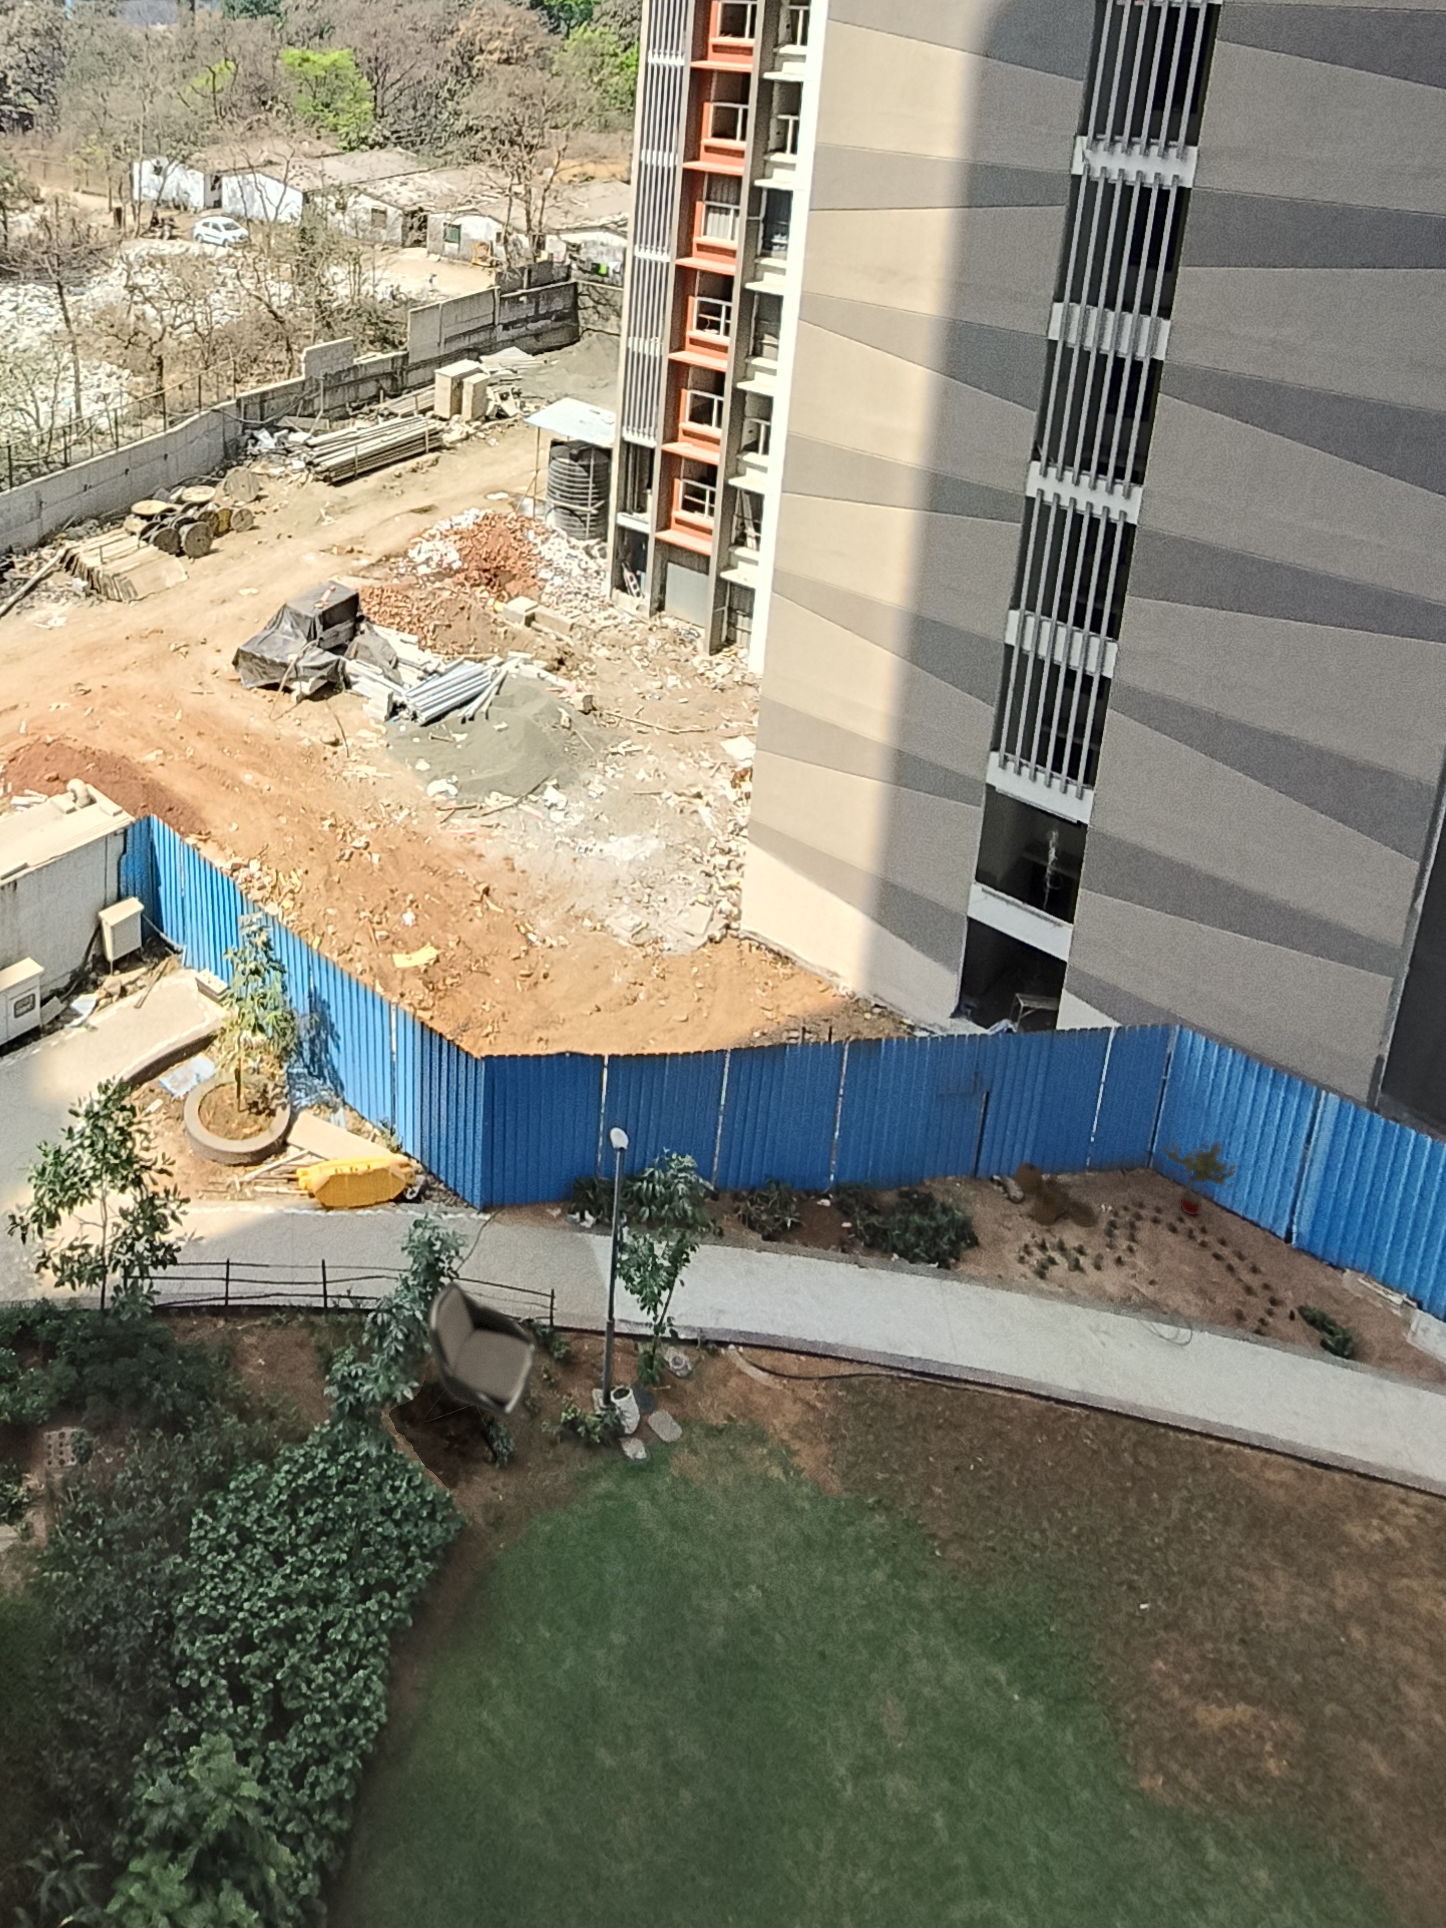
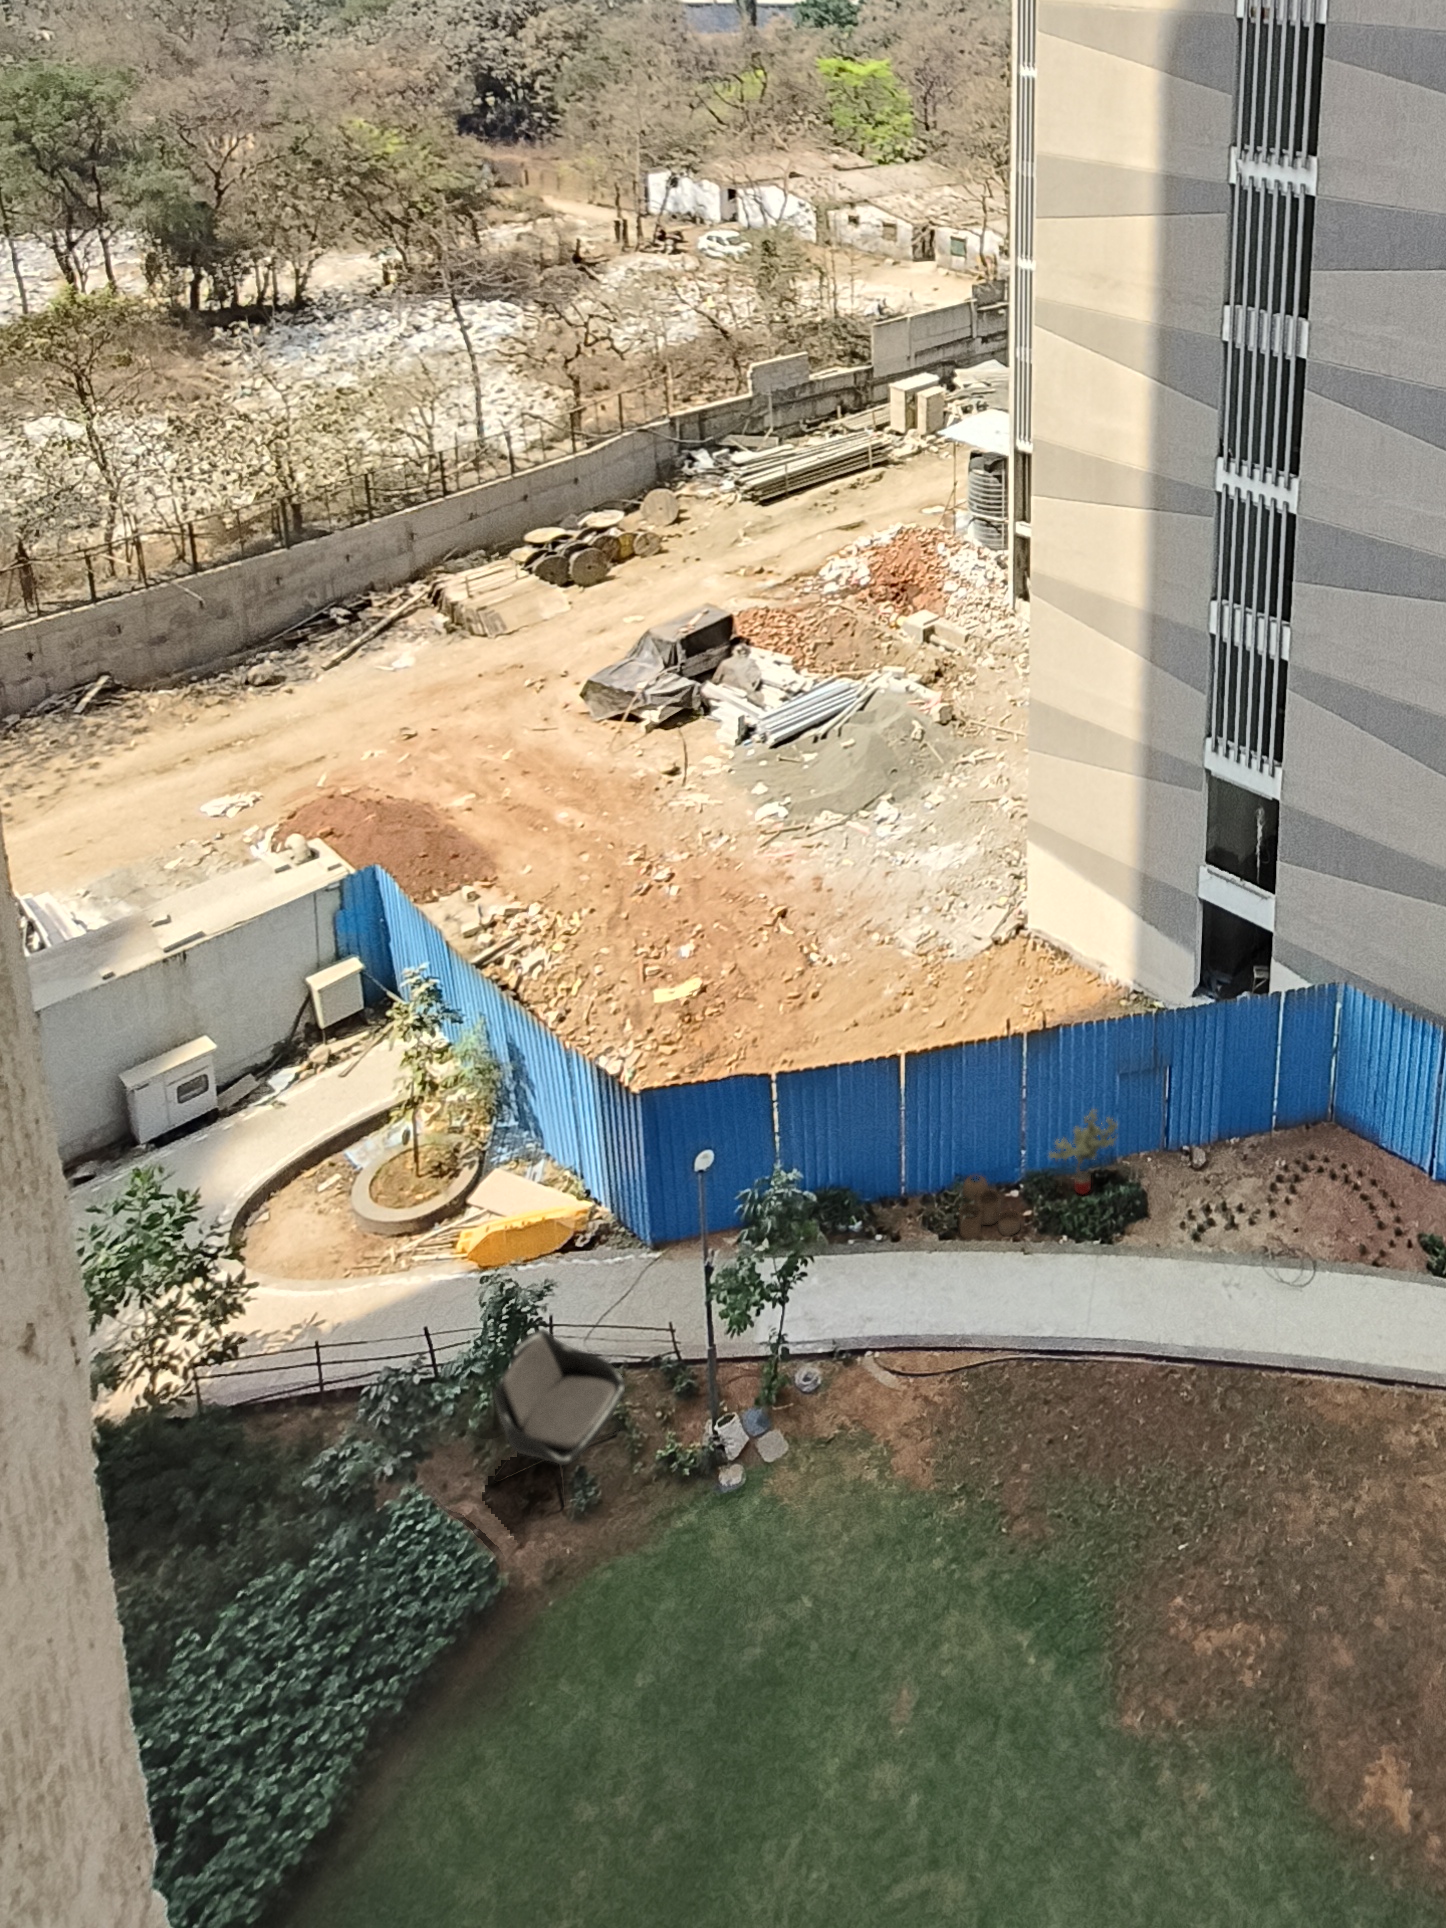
potted tree: present [1163,1141,1236,1215] -> present [1049,1109,1117,1194]
woven basket: present [1014,1162,1094,1226] -> present [959,1175,1020,1239]

